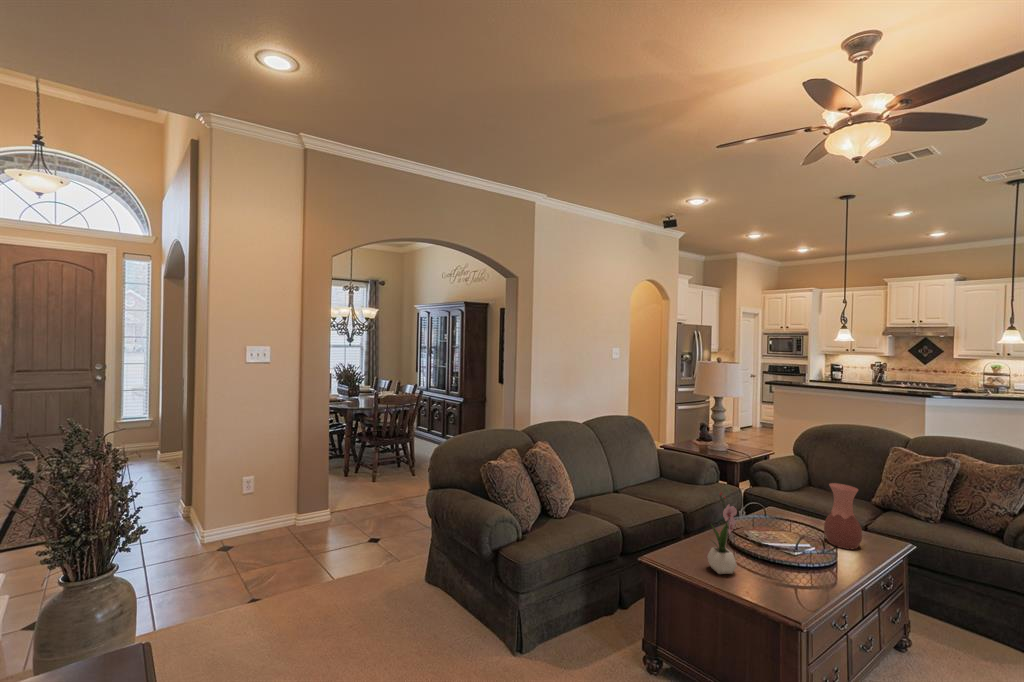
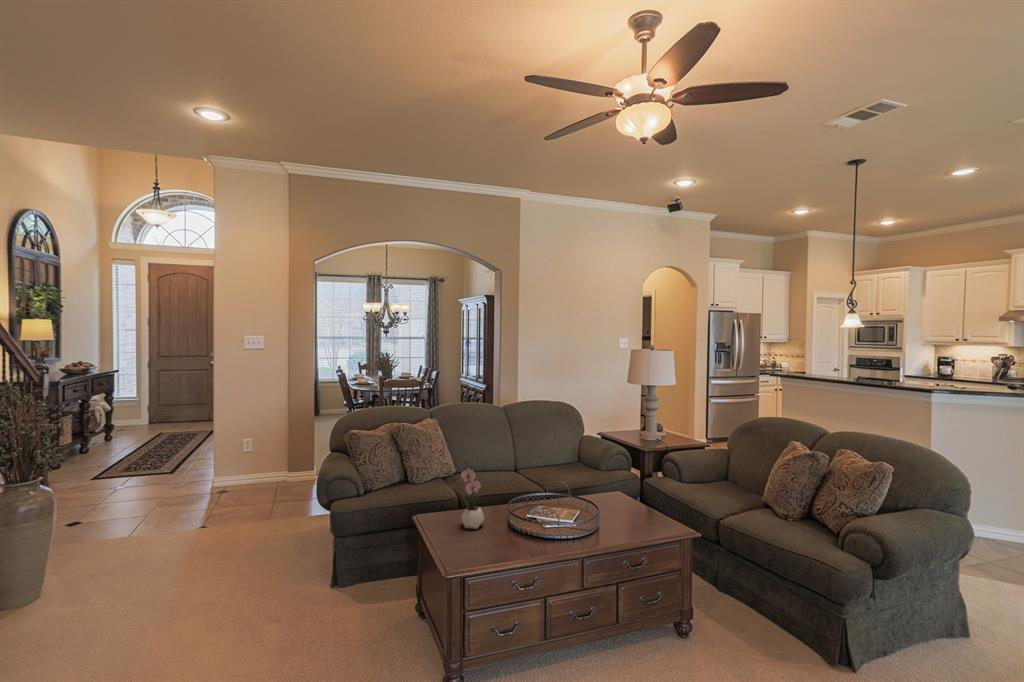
vase: present [824,483,862,549] -> none [615,464,645,527]

